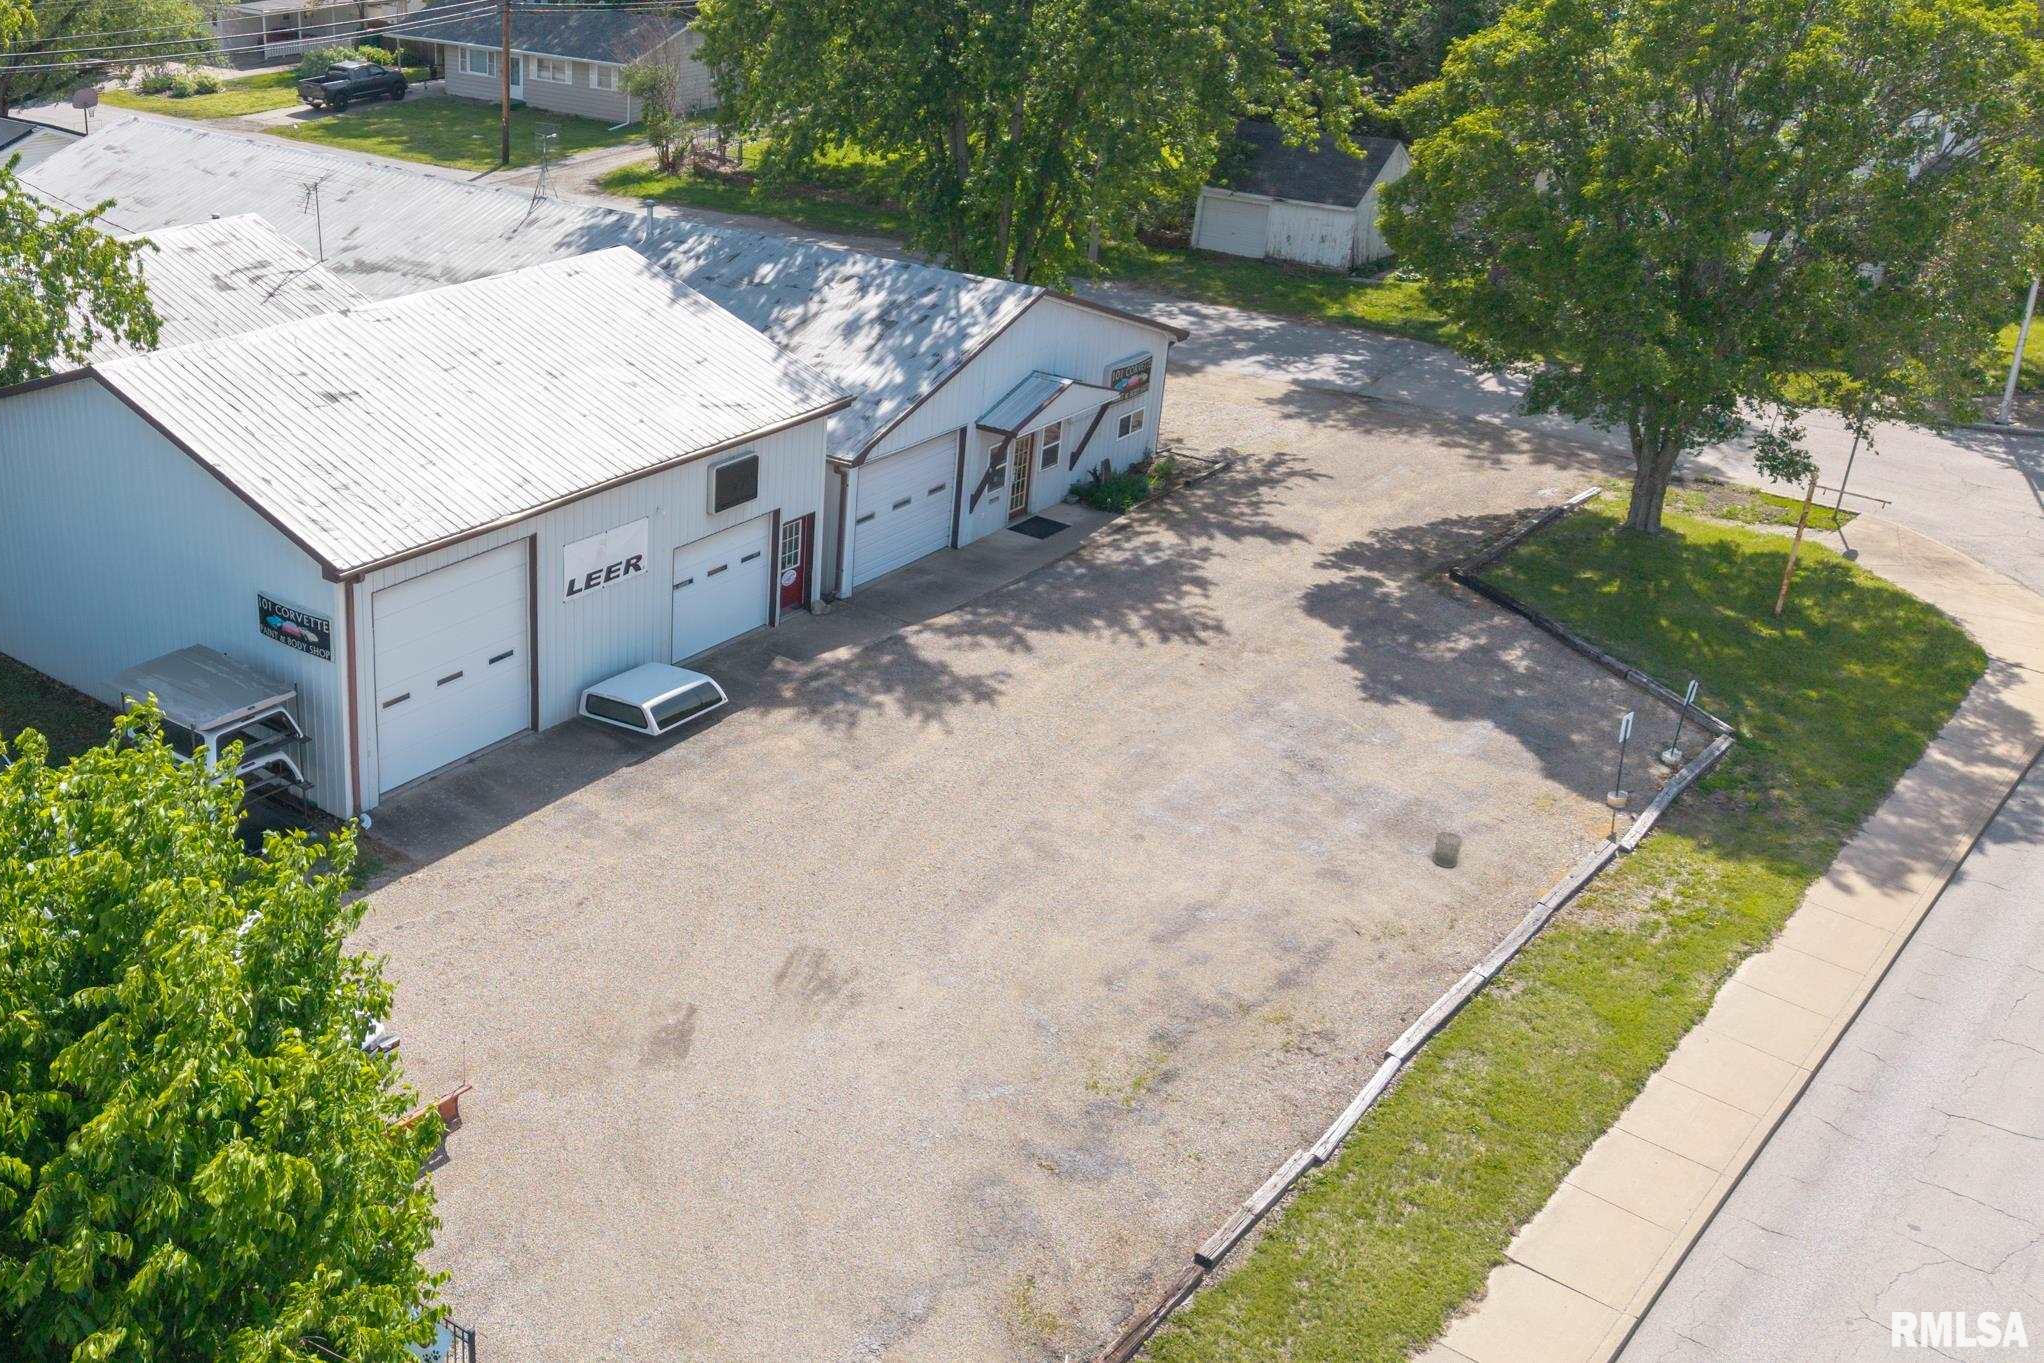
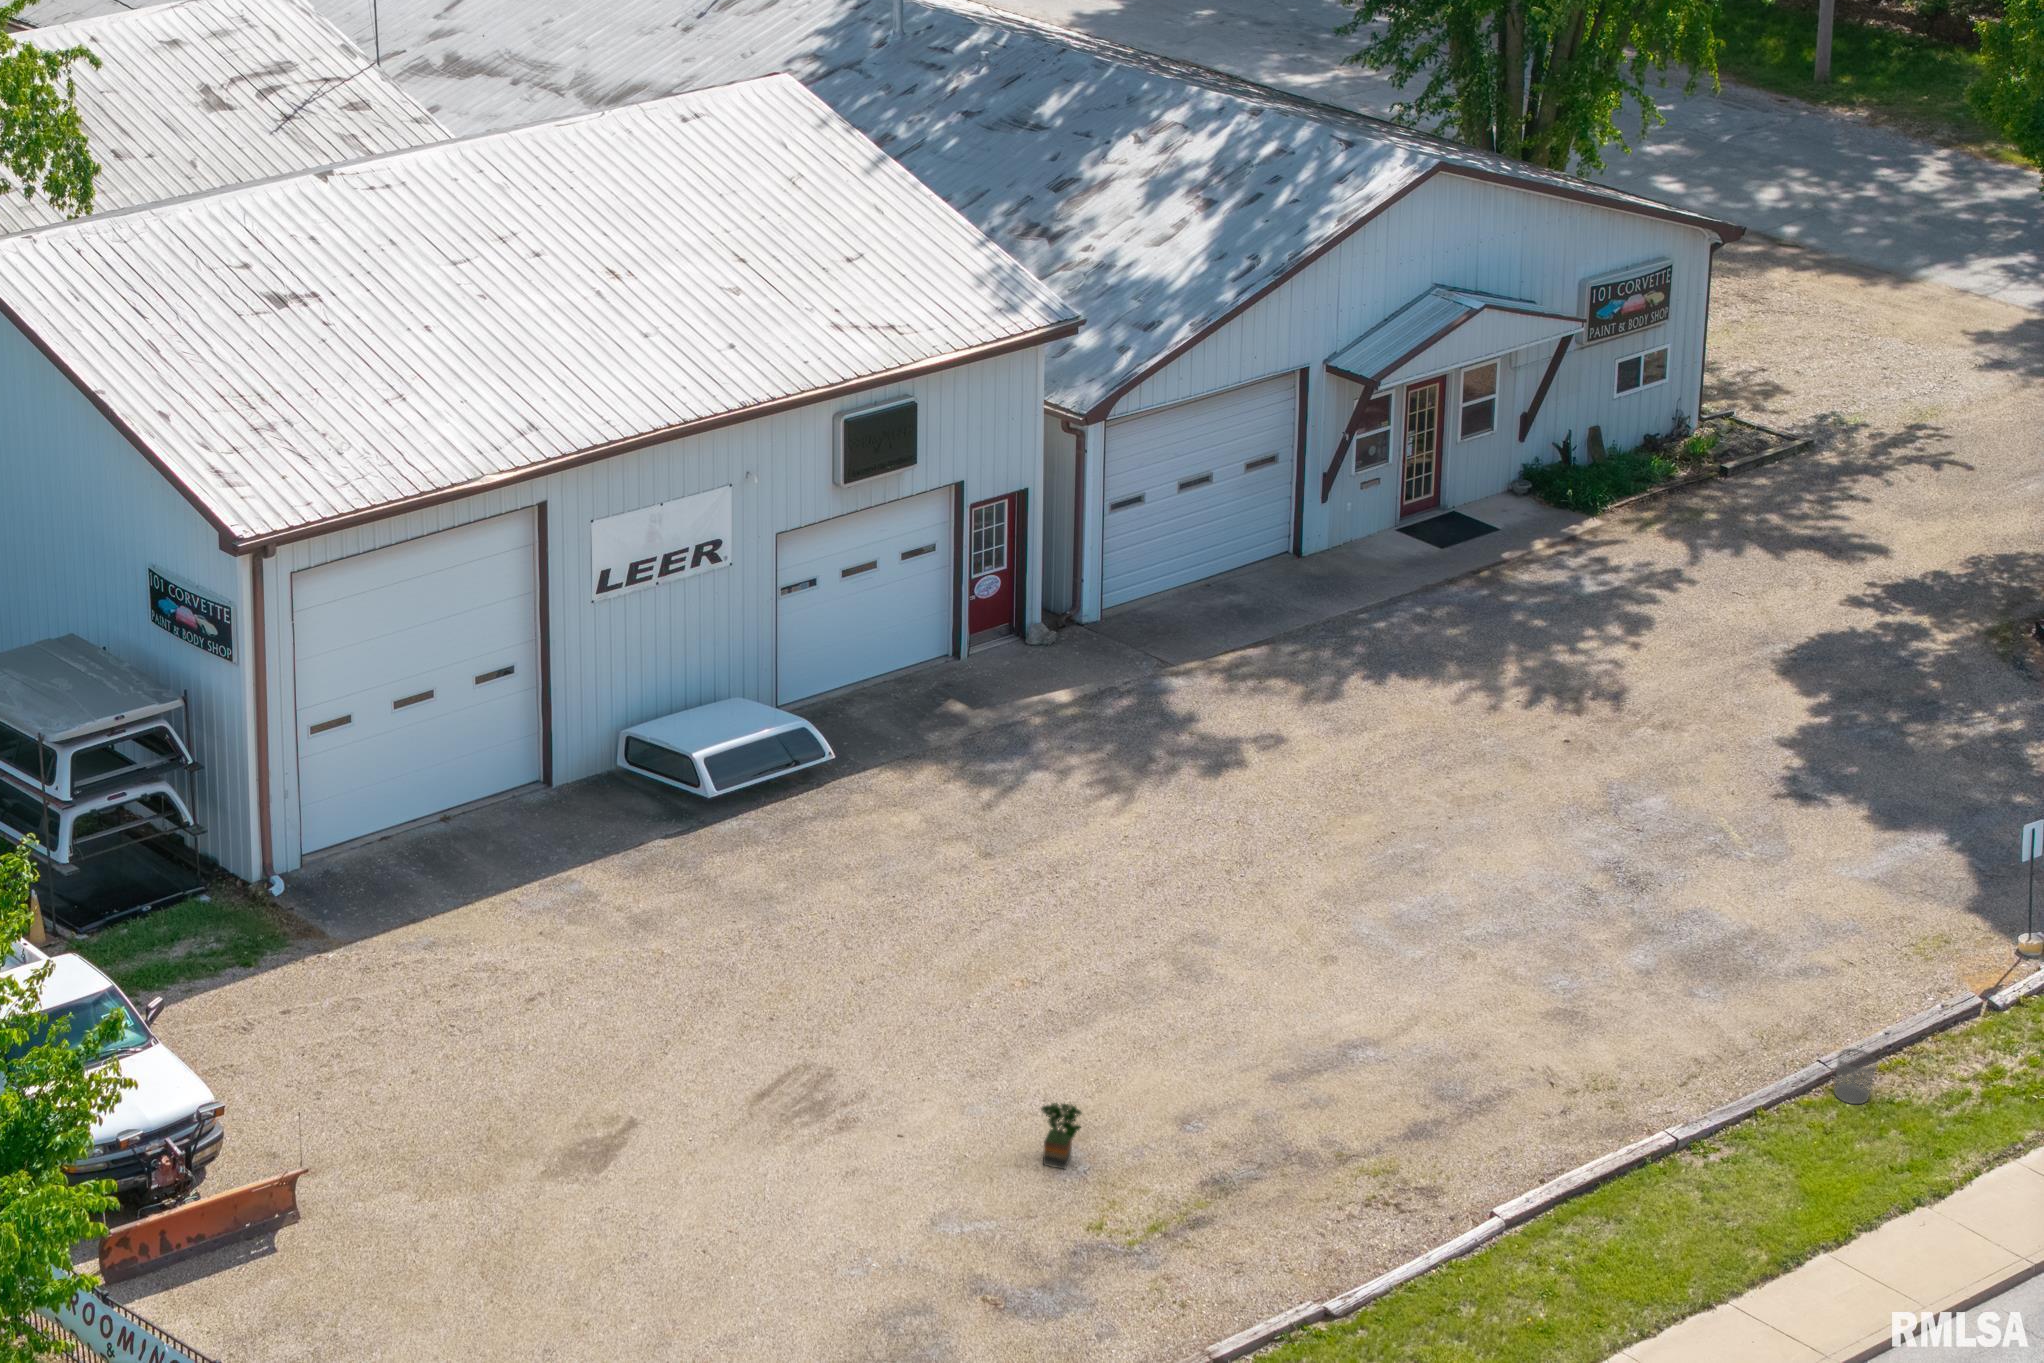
potted tree: none [968,920,999,967] -> present [1042,1103,1081,1169]

